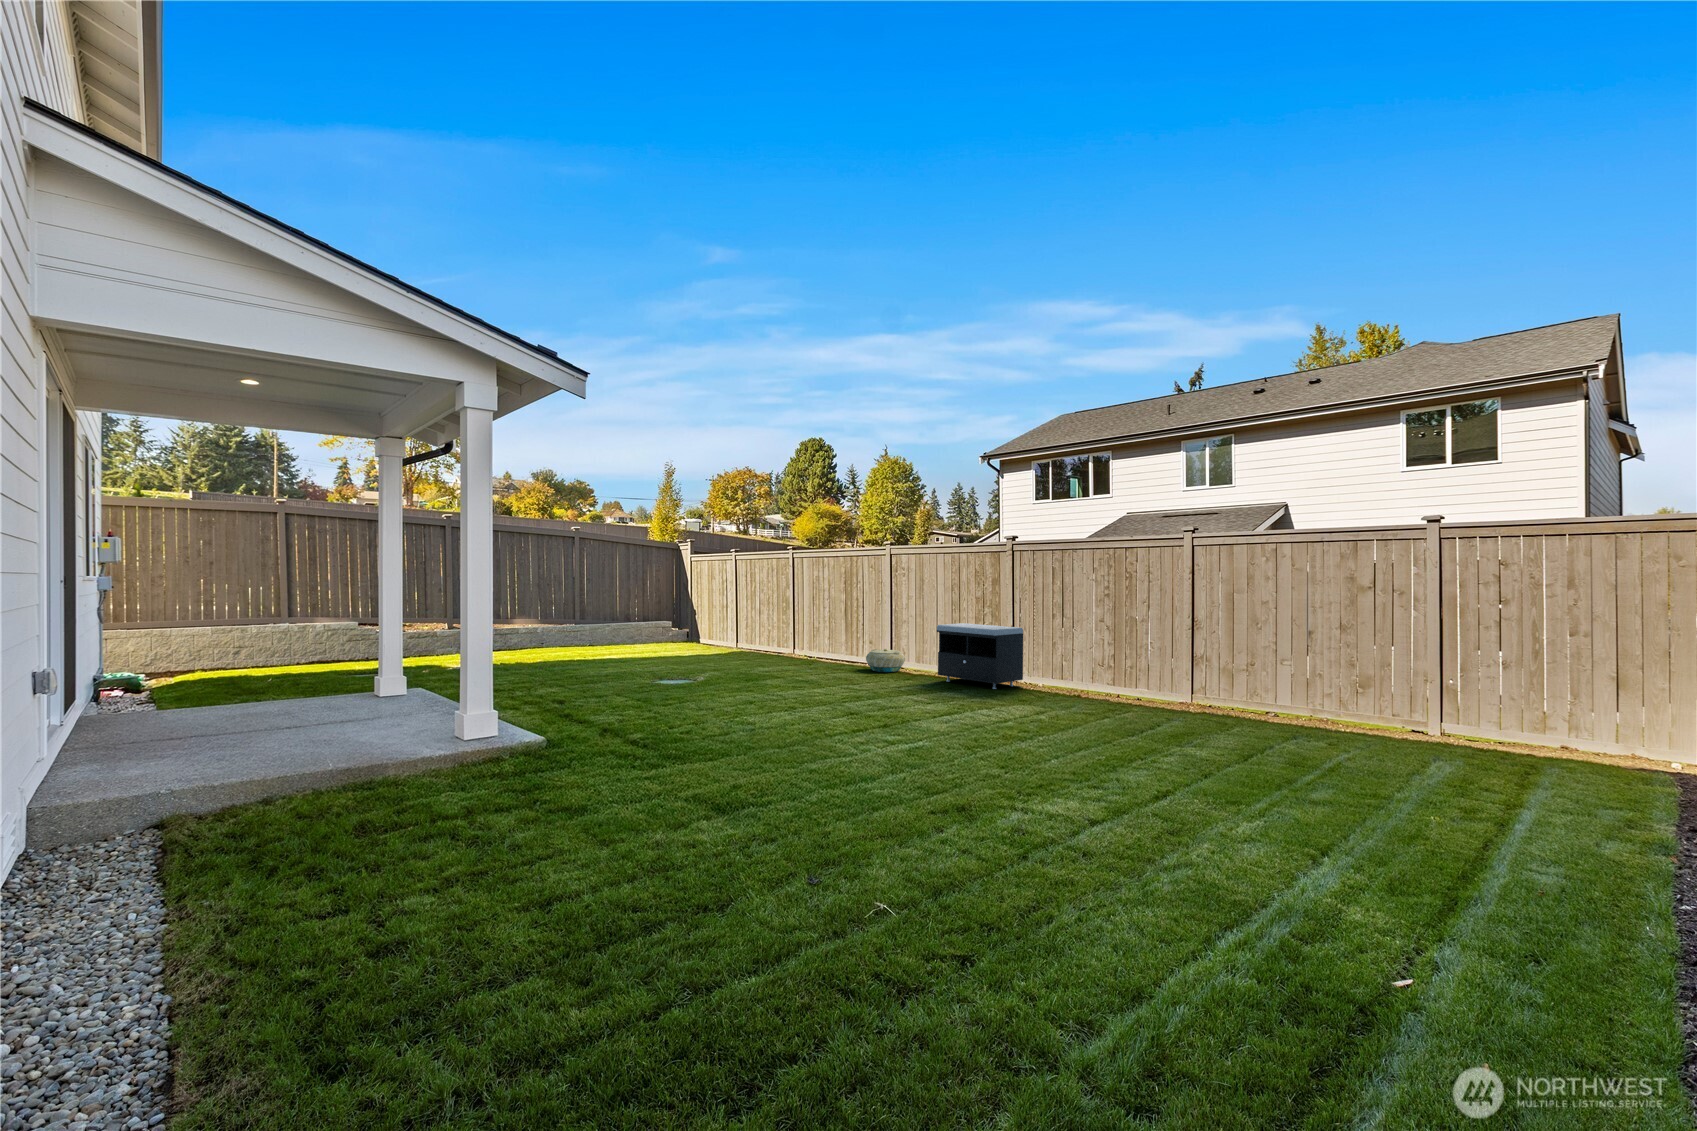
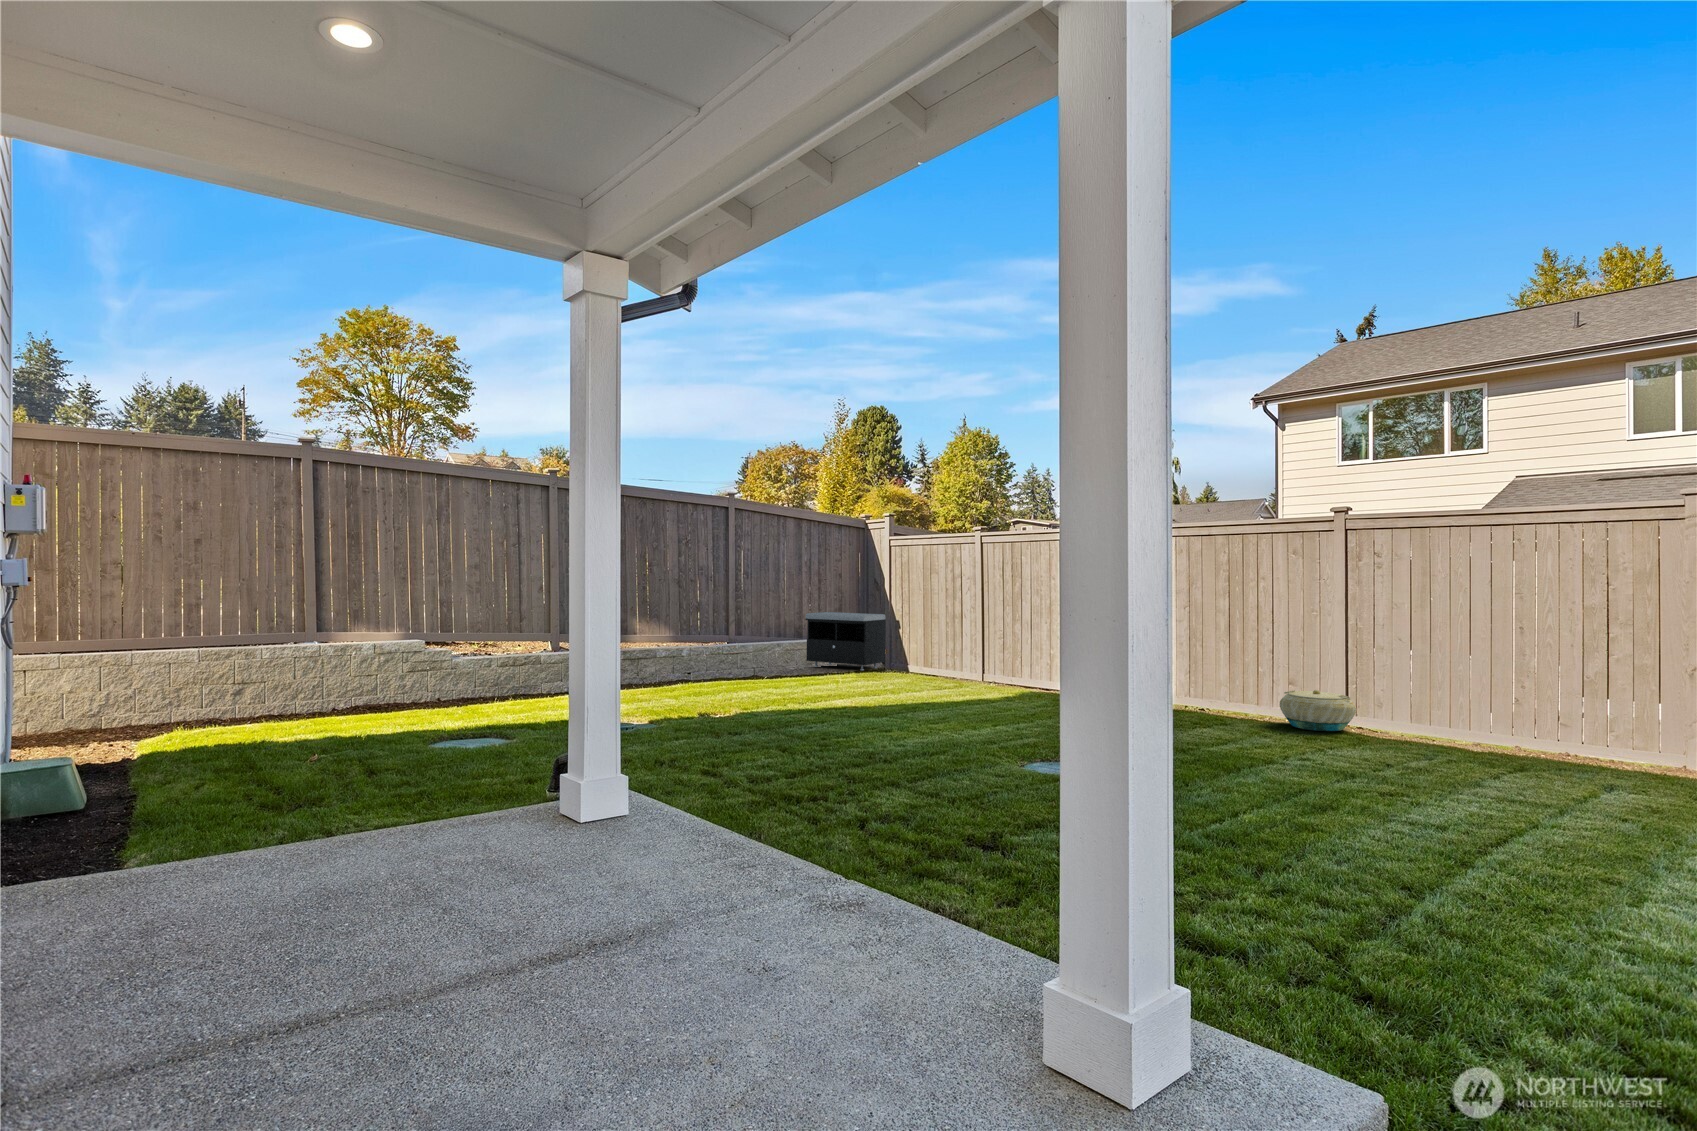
storage bench: present [937,623,1023,689] -> present [806,612,886,670]

